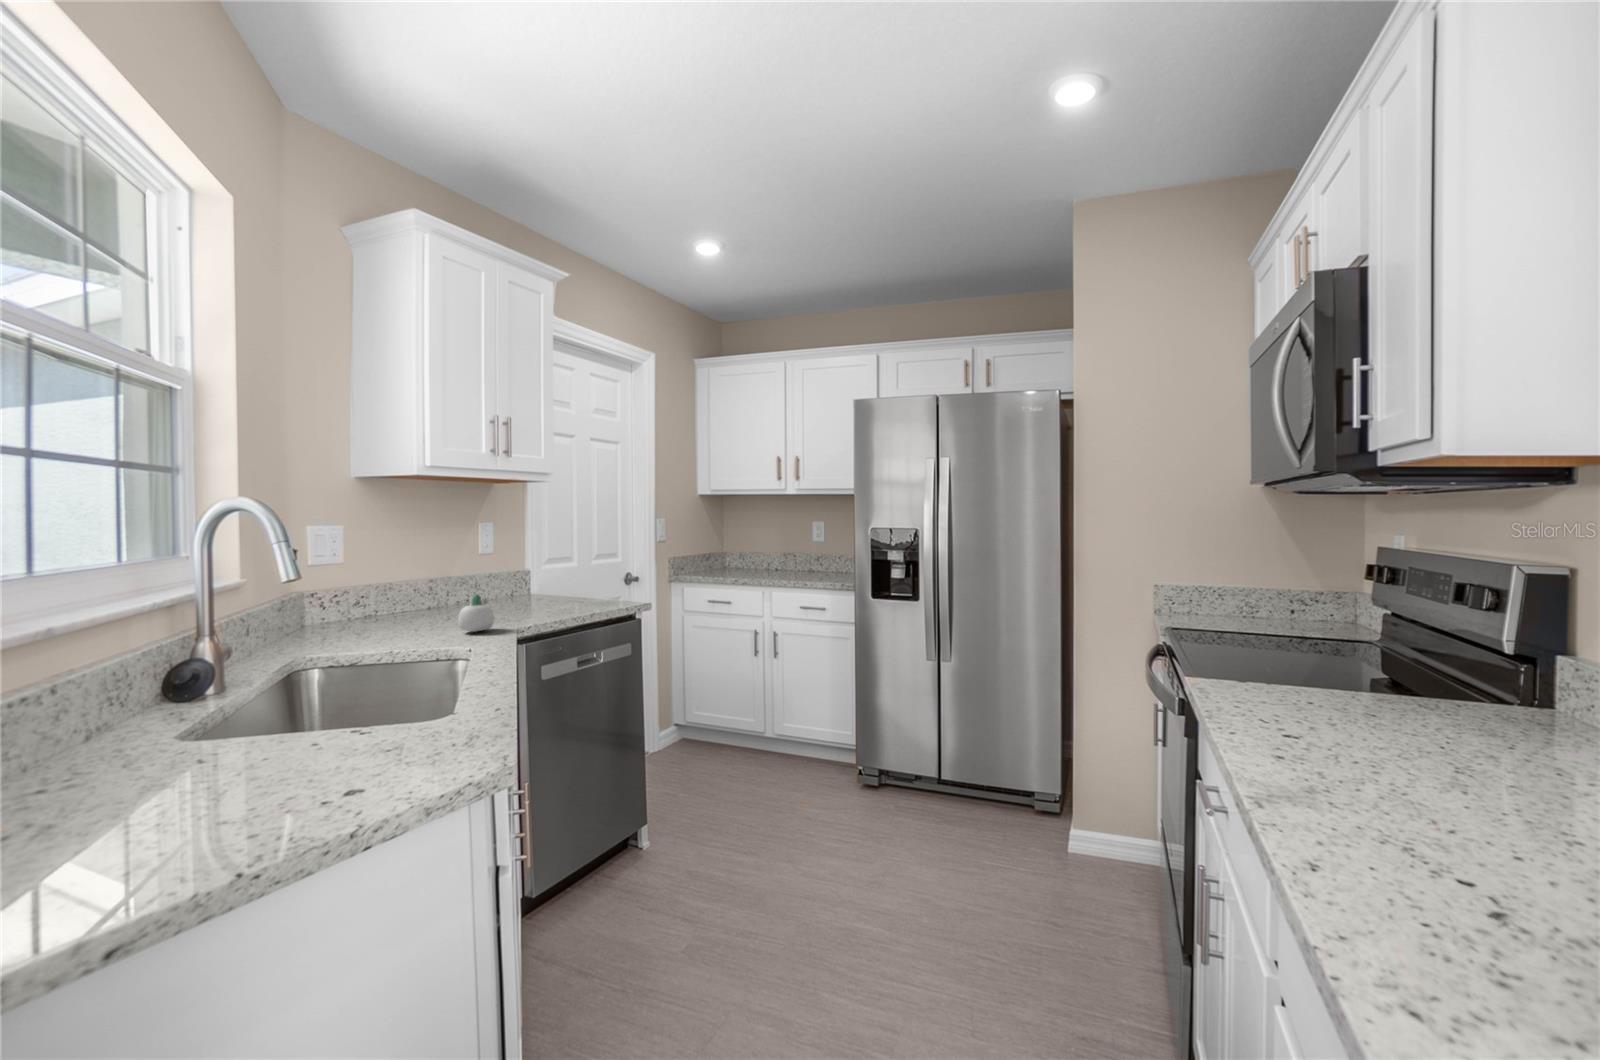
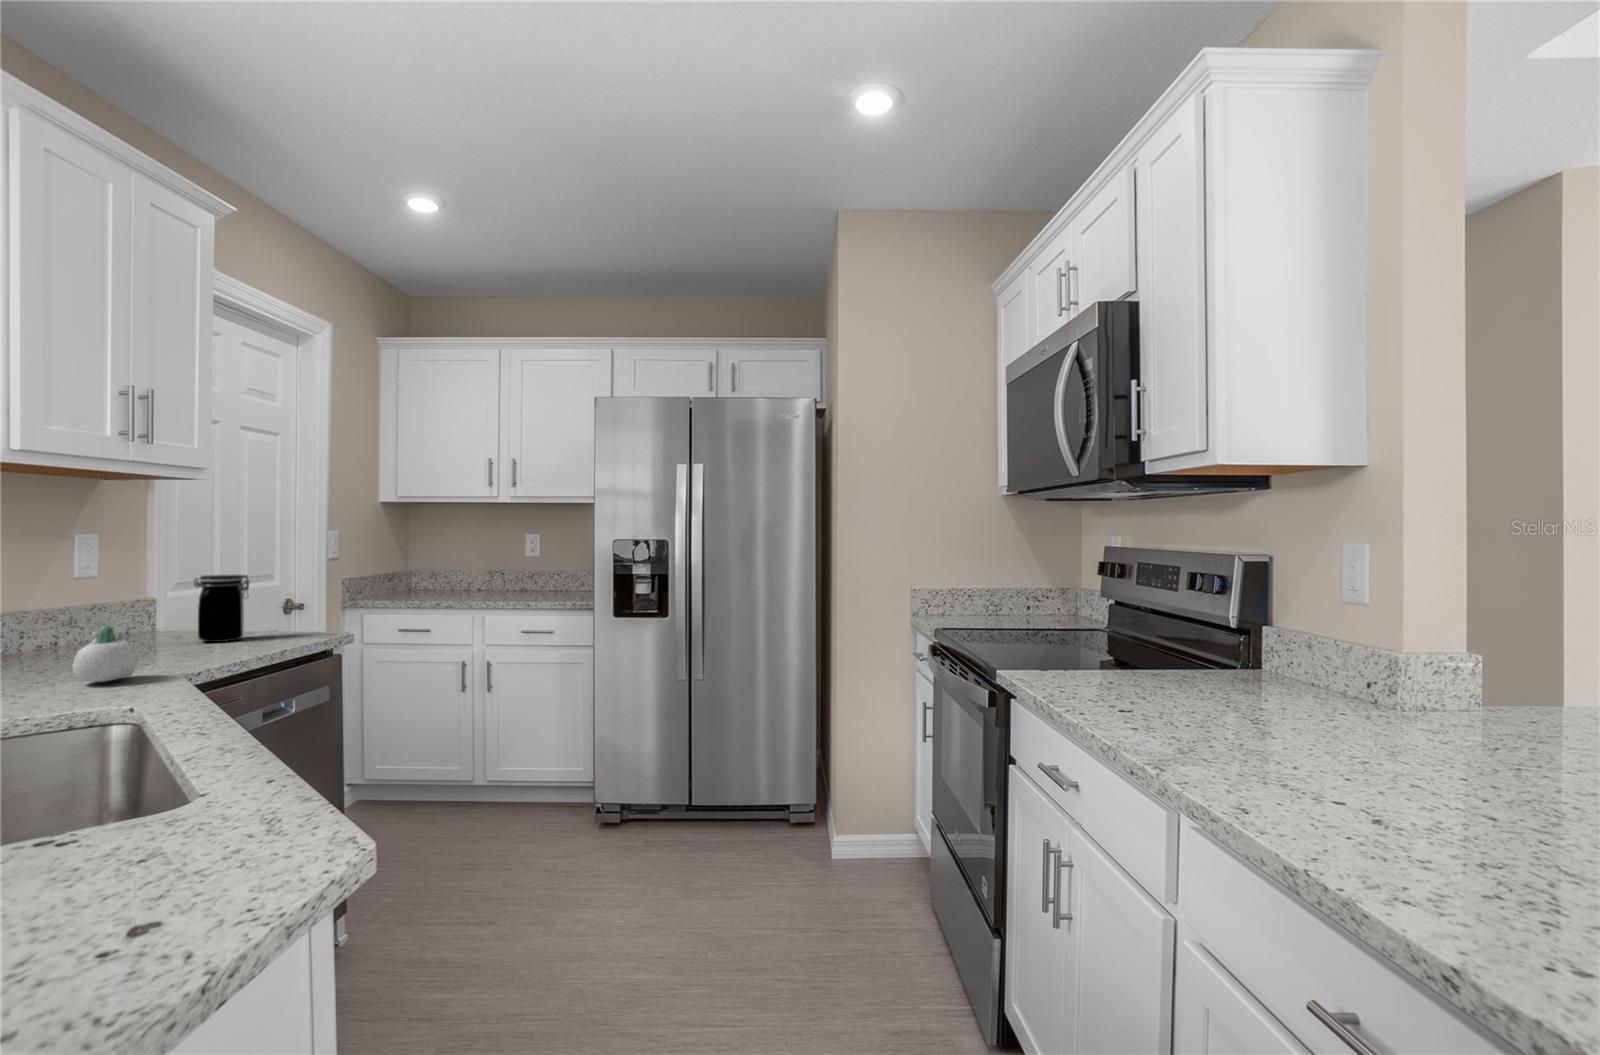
jar: none [548,557,581,606] -> present [194,574,249,642]

